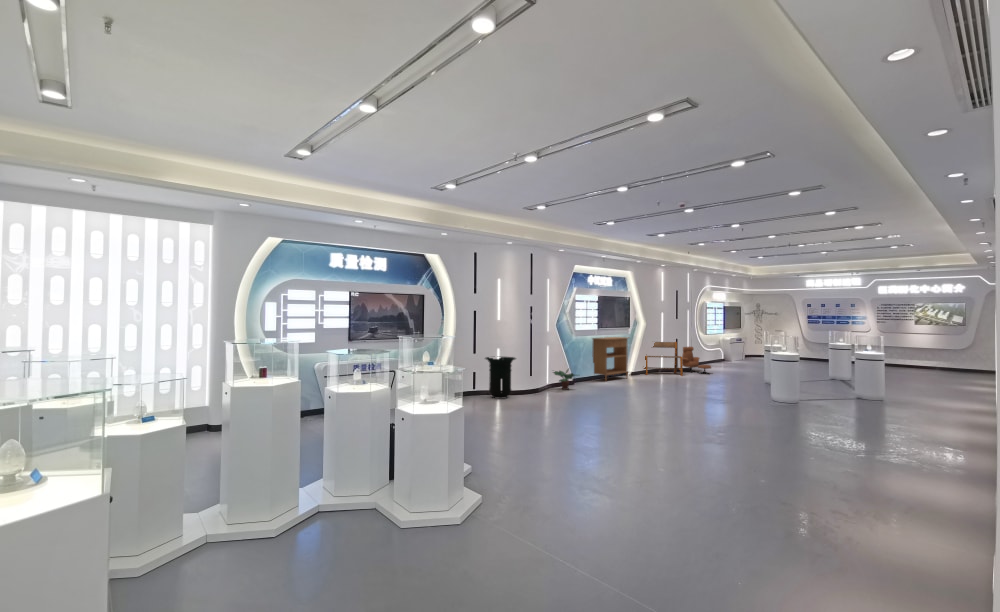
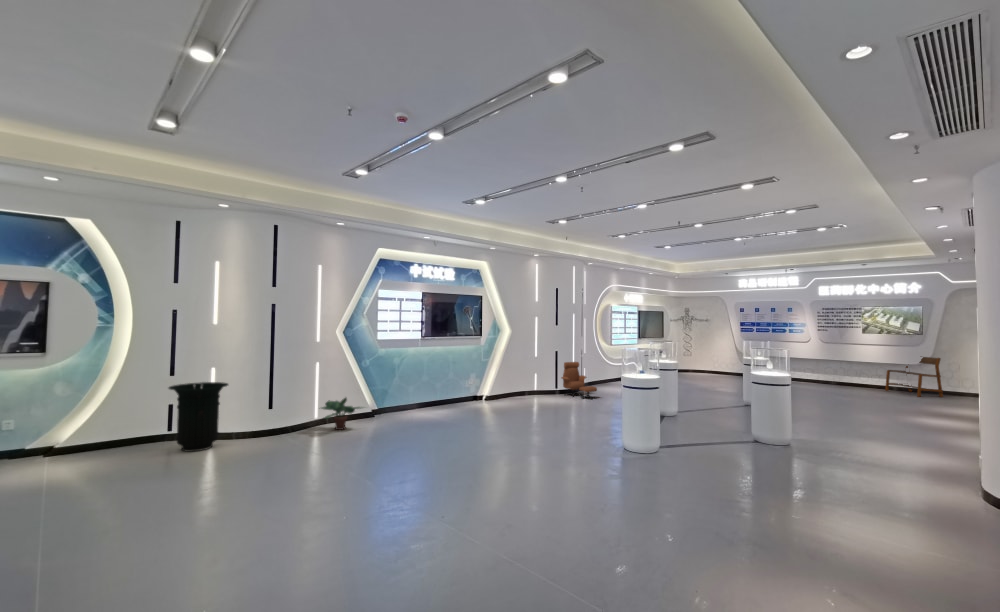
console table: present [592,337,629,381] -> none [414,350,474,414]
bench: present [644,342,683,376] -> present [885,357,943,397]

